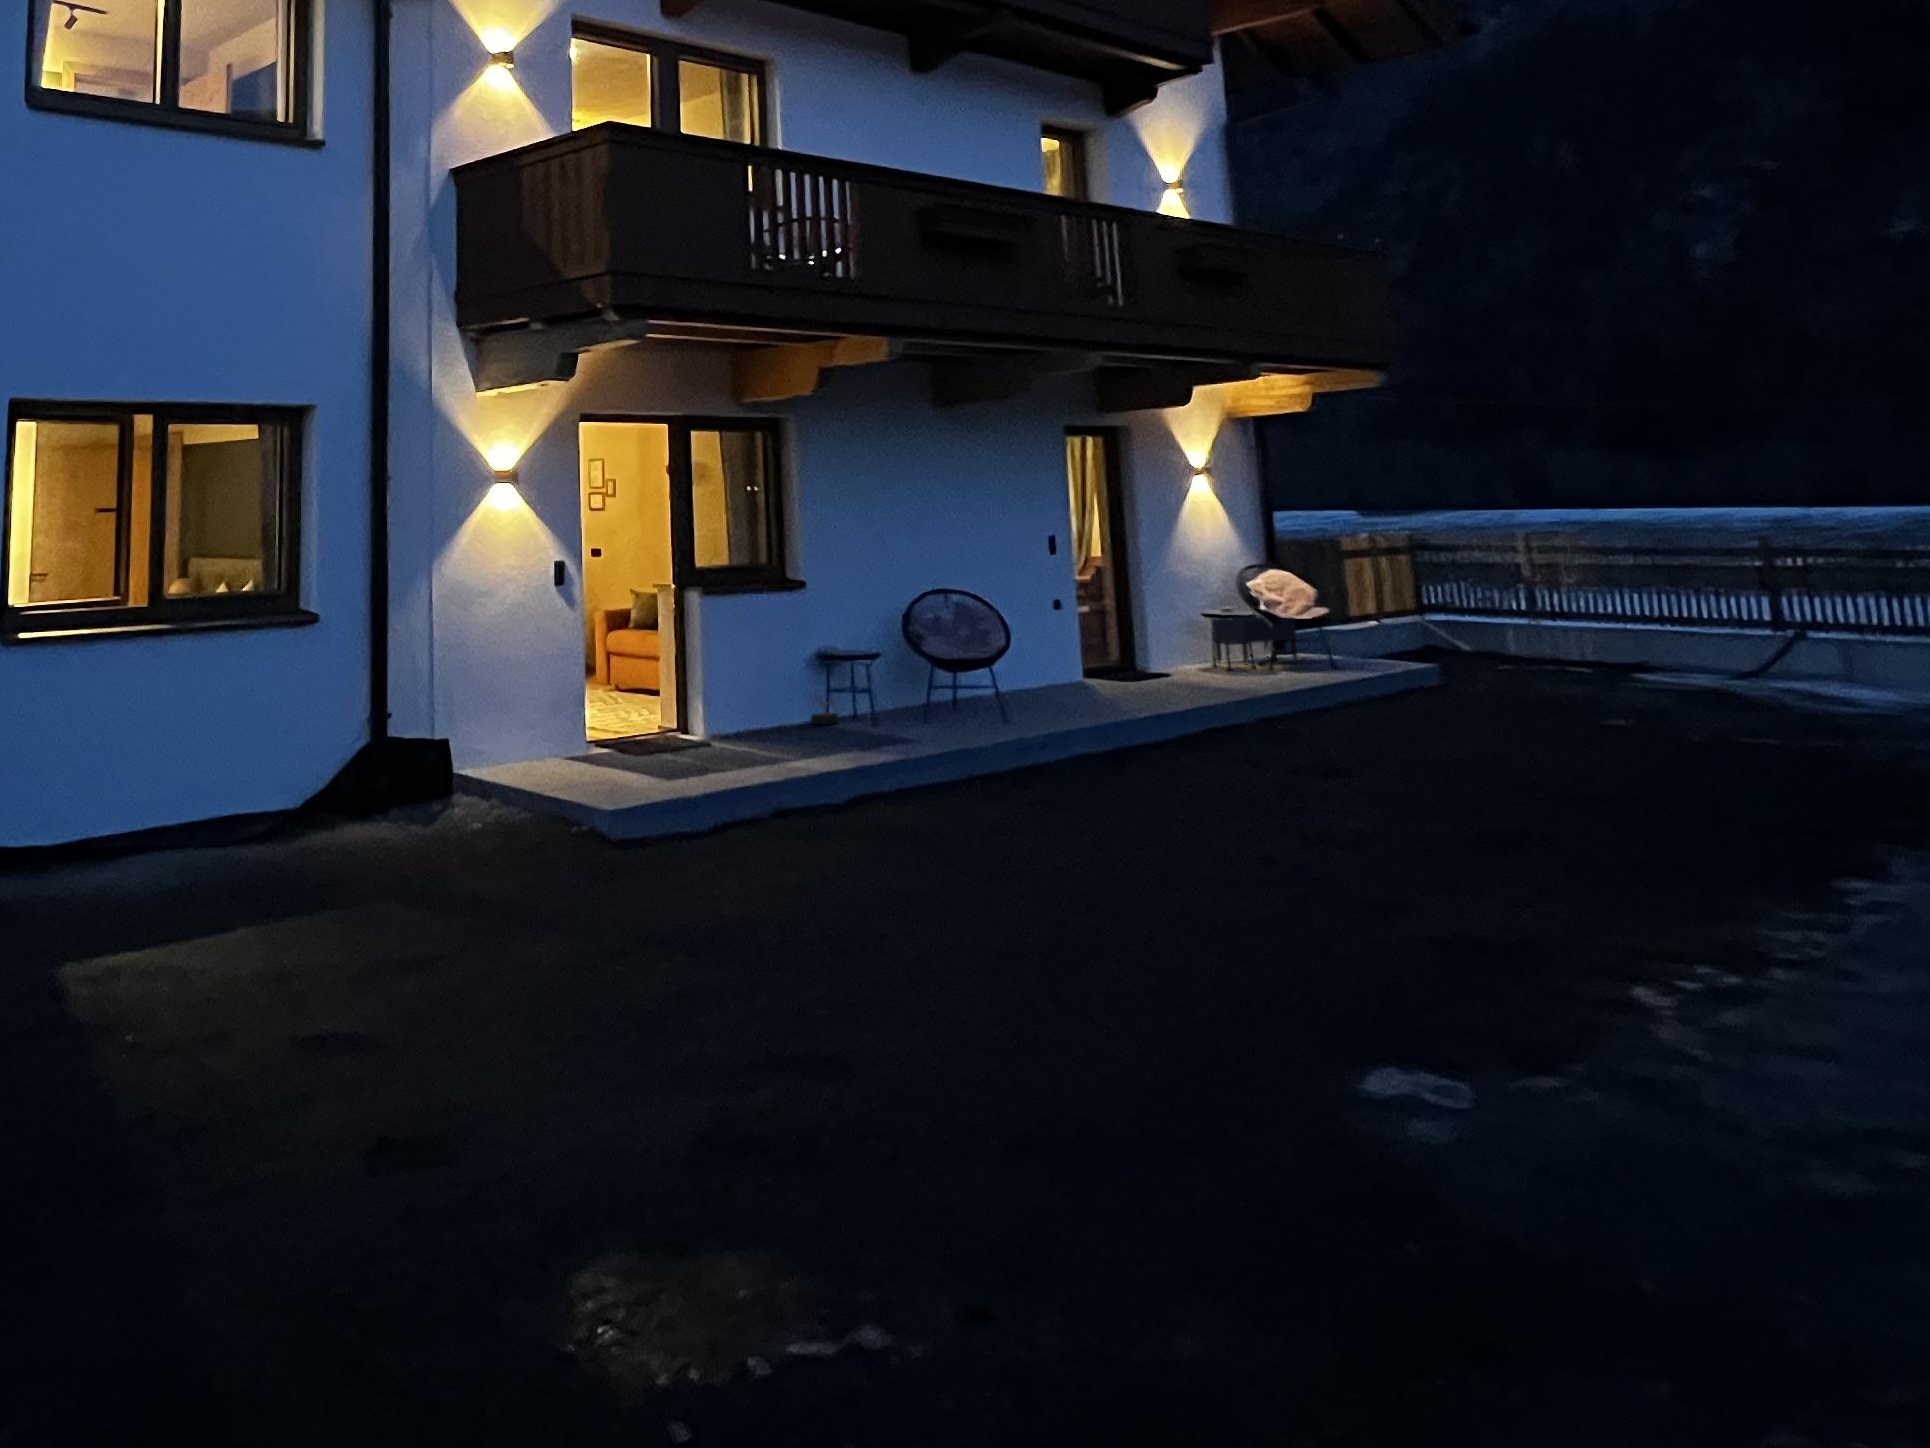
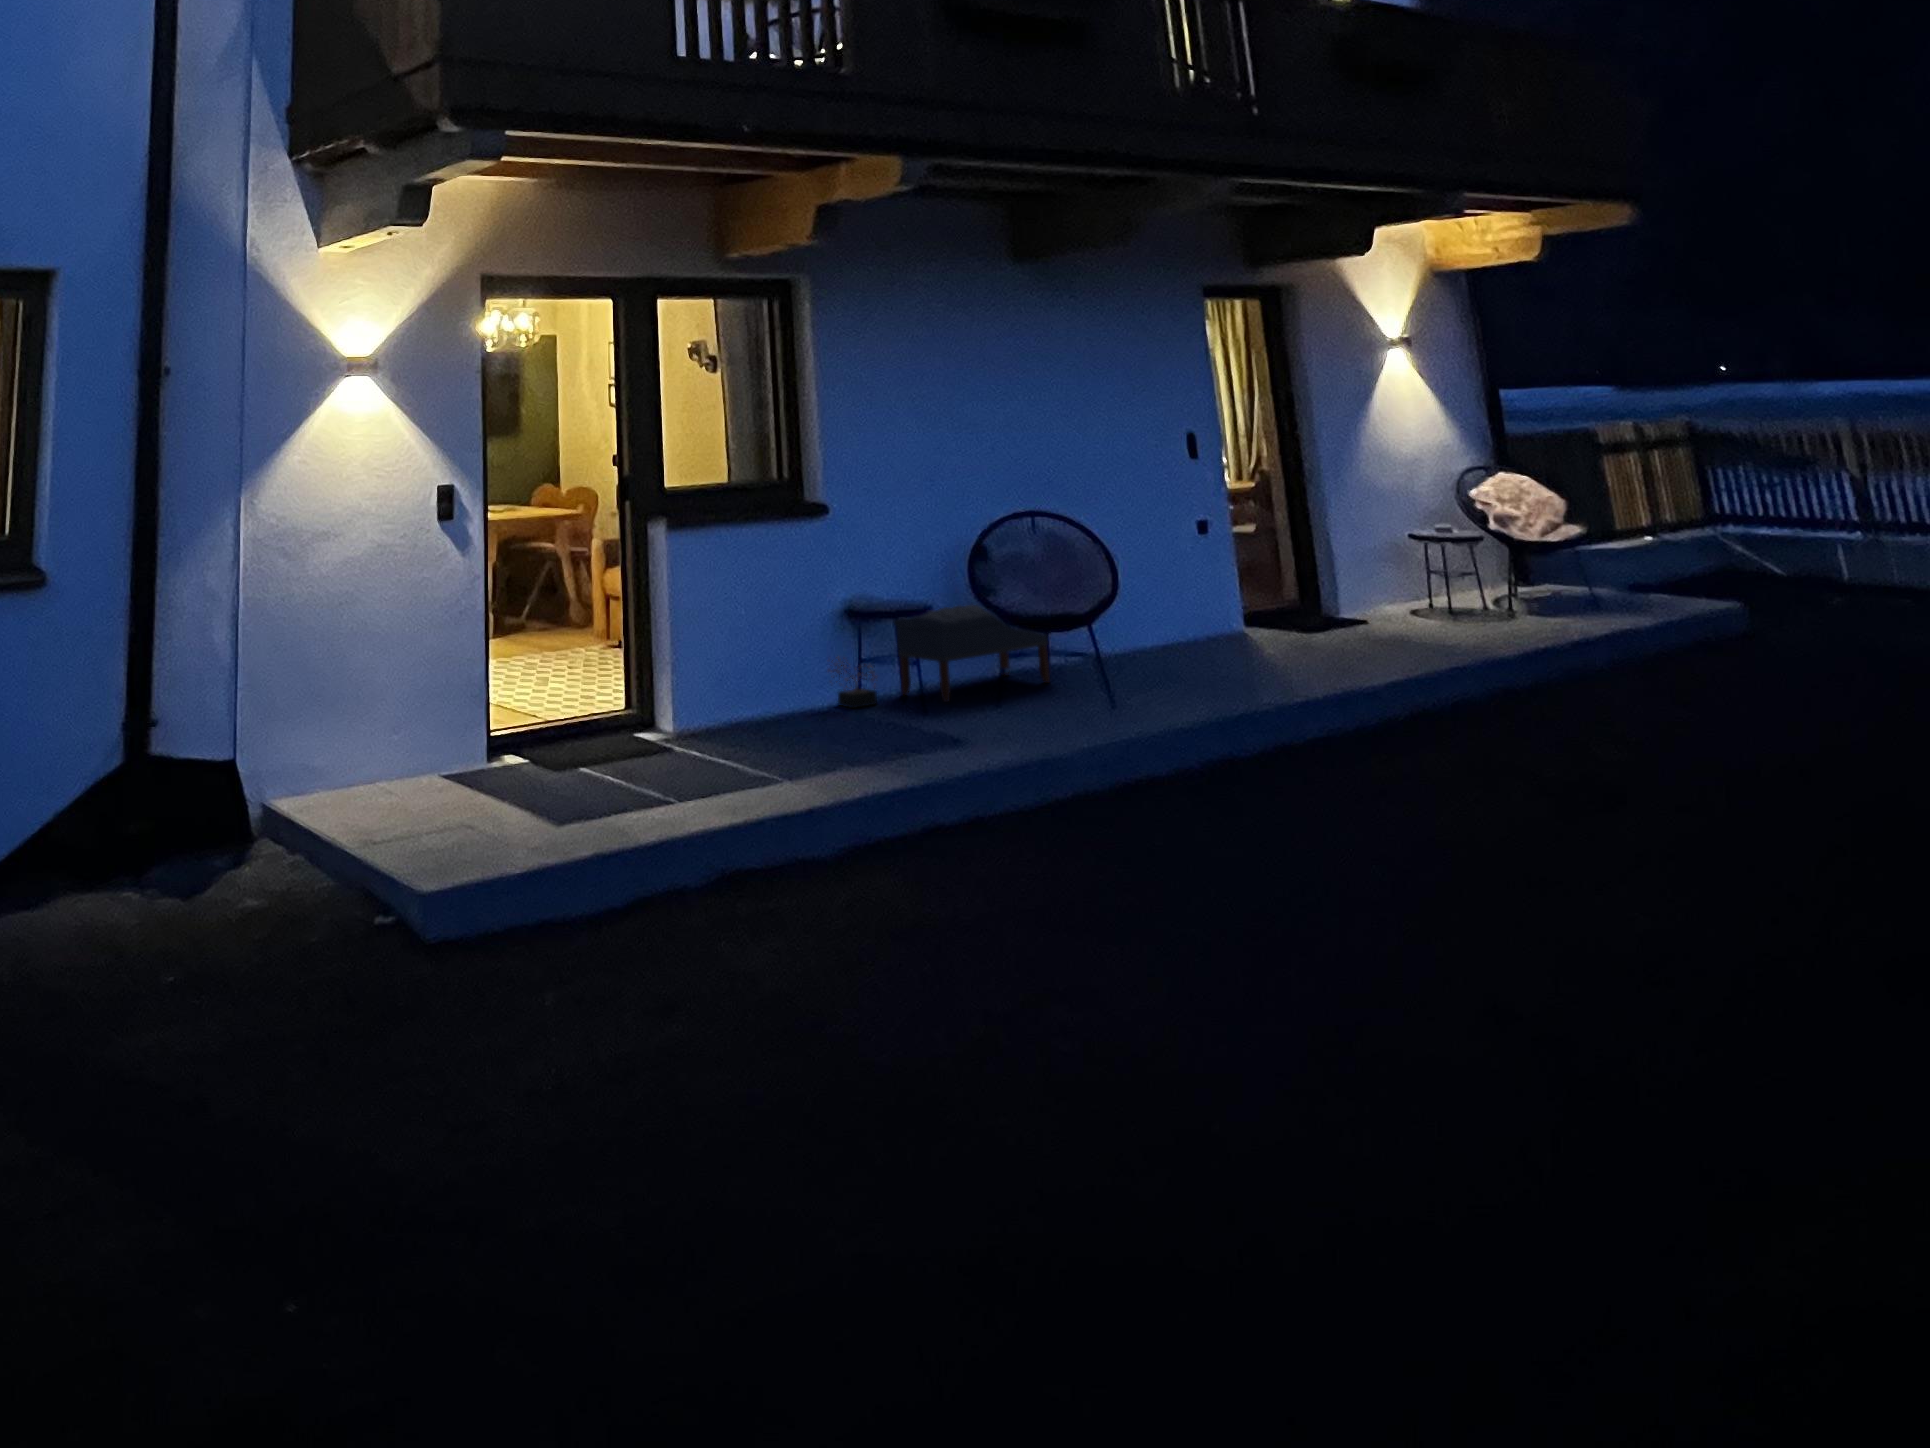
bench: present [1212,616,1297,665] -> present [894,605,1050,702]

